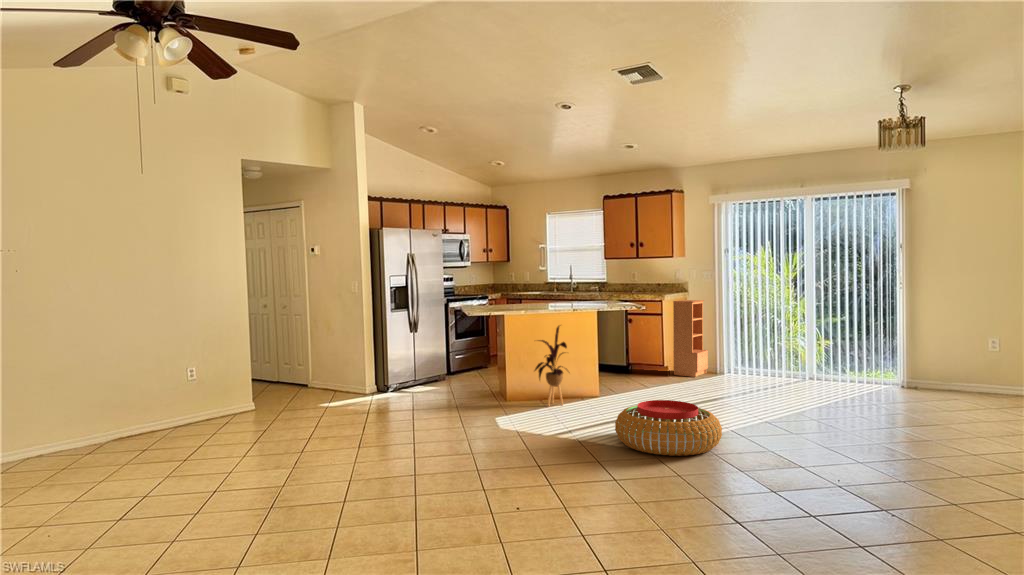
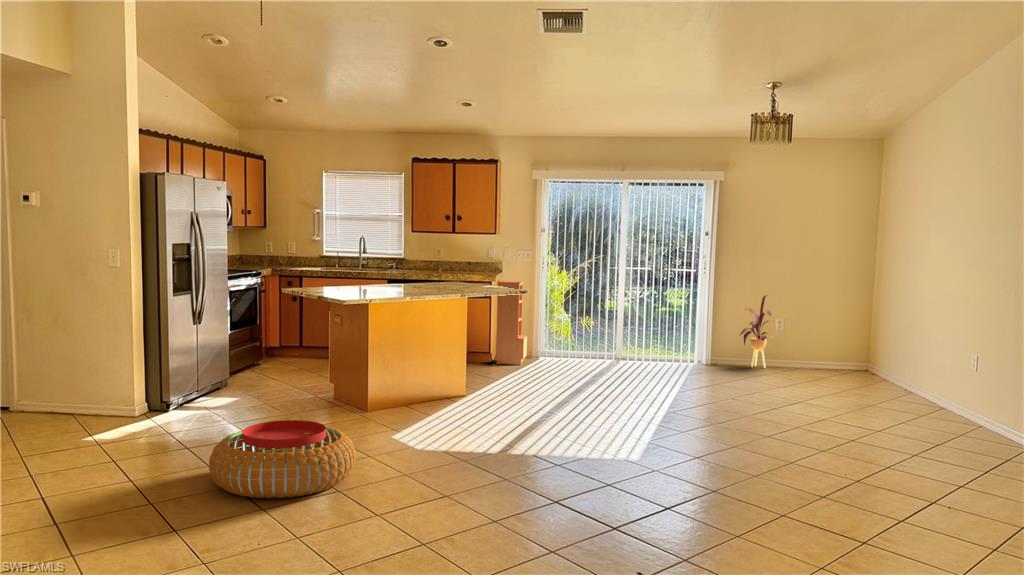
house plant: present [535,326,567,406] -> present [740,296,772,368]
pouf: present [615,400,722,456] -> present [209,420,356,498]

